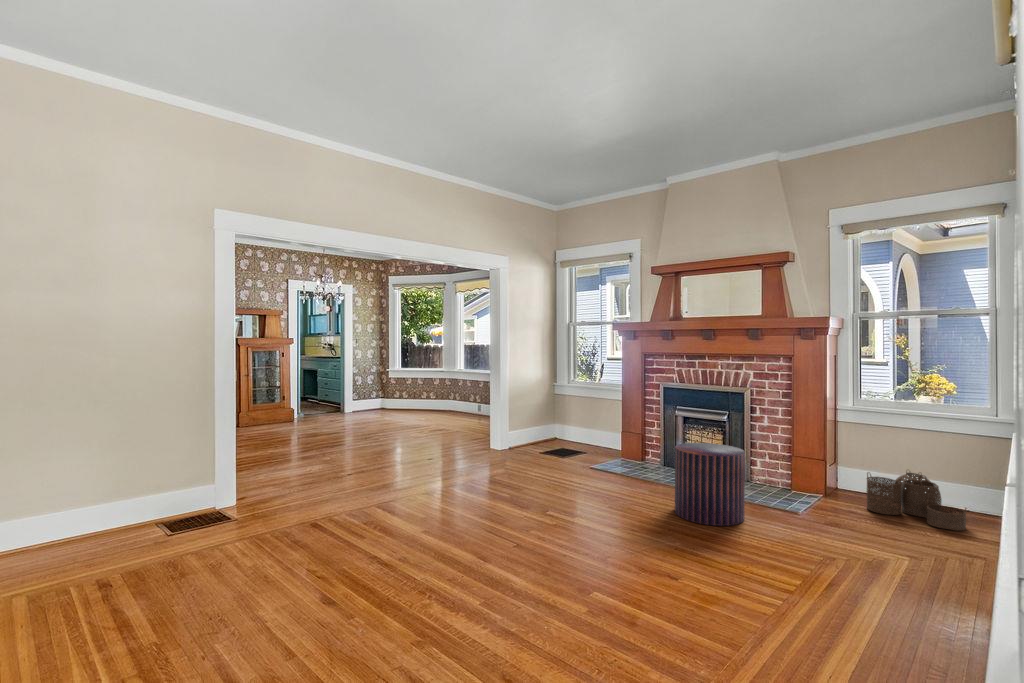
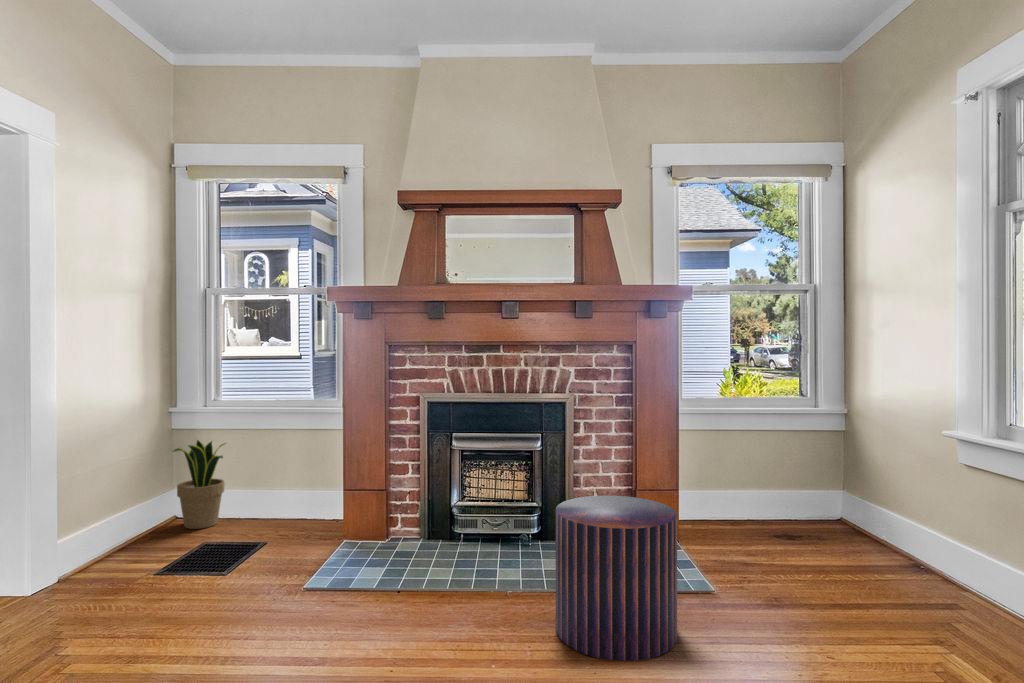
potted plant: none [552,399,579,444] -> present [173,440,224,529]
woven basket: present [867,472,966,531] -> none [730,484,850,558]

